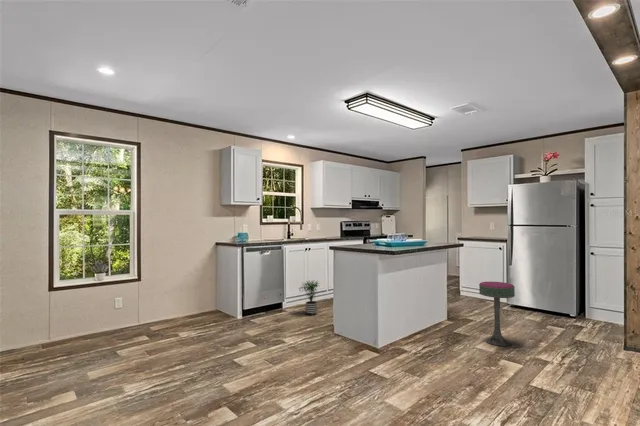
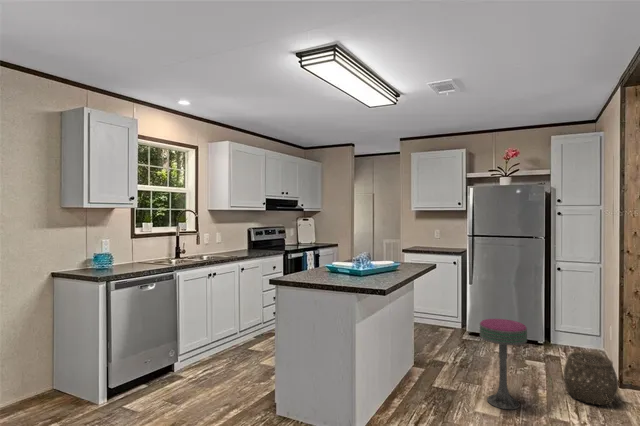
potted plant: present [299,281,318,315] -> none [204,325,242,382]
woven basket: none [555,313,599,352] -> present [564,352,618,405]

